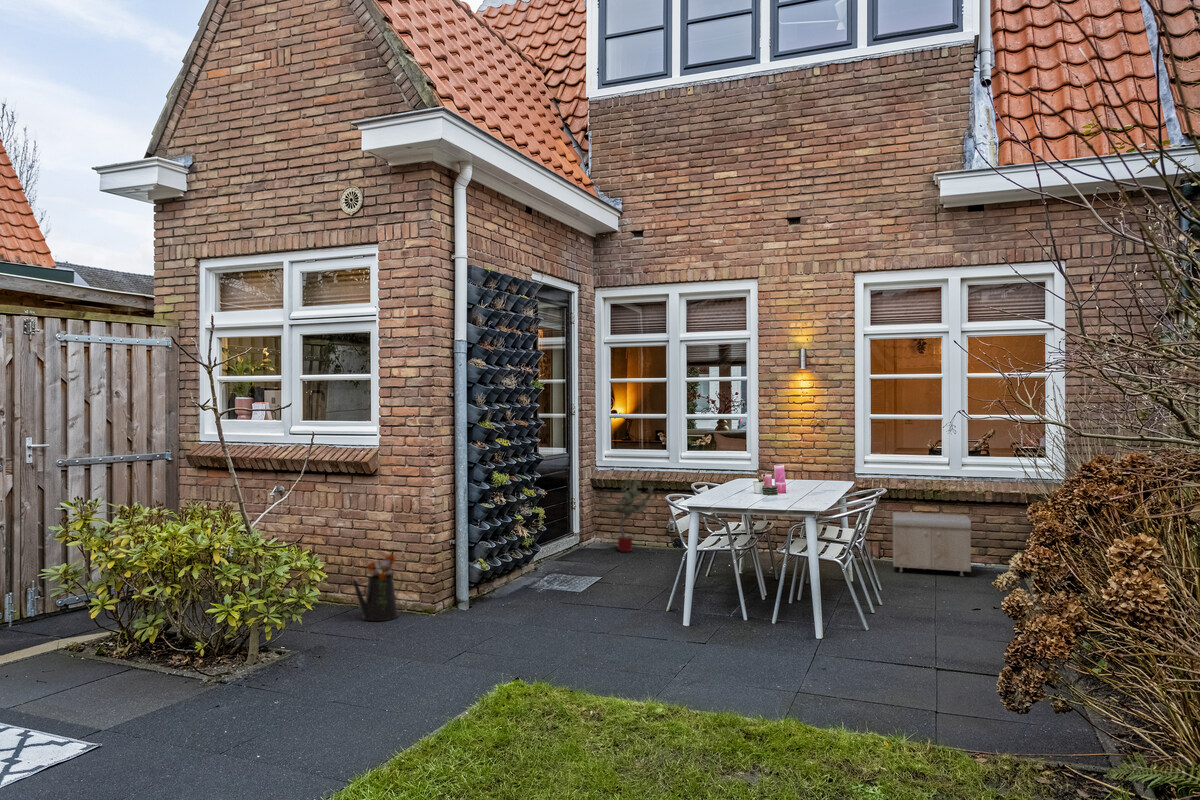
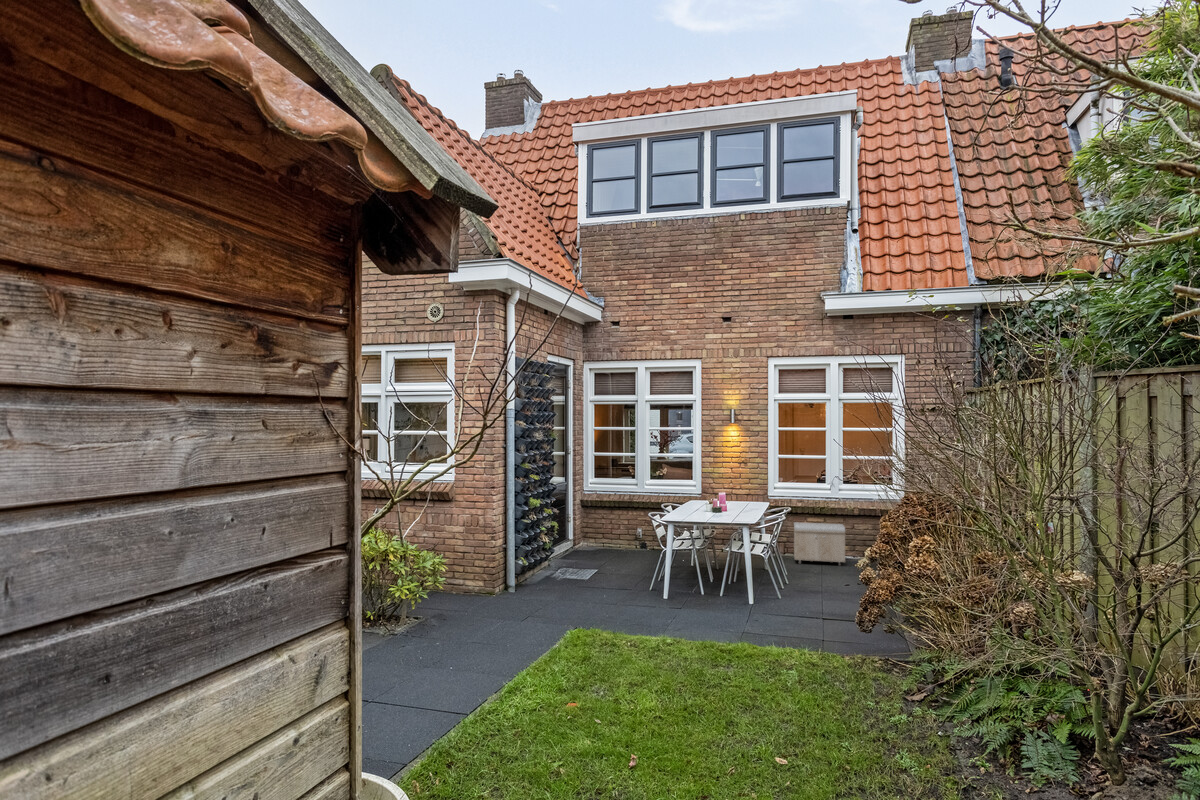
potted tree: present [598,476,653,552] -> none [586,497,629,553]
watering can: present [353,555,403,621] -> none [443,555,473,601]

